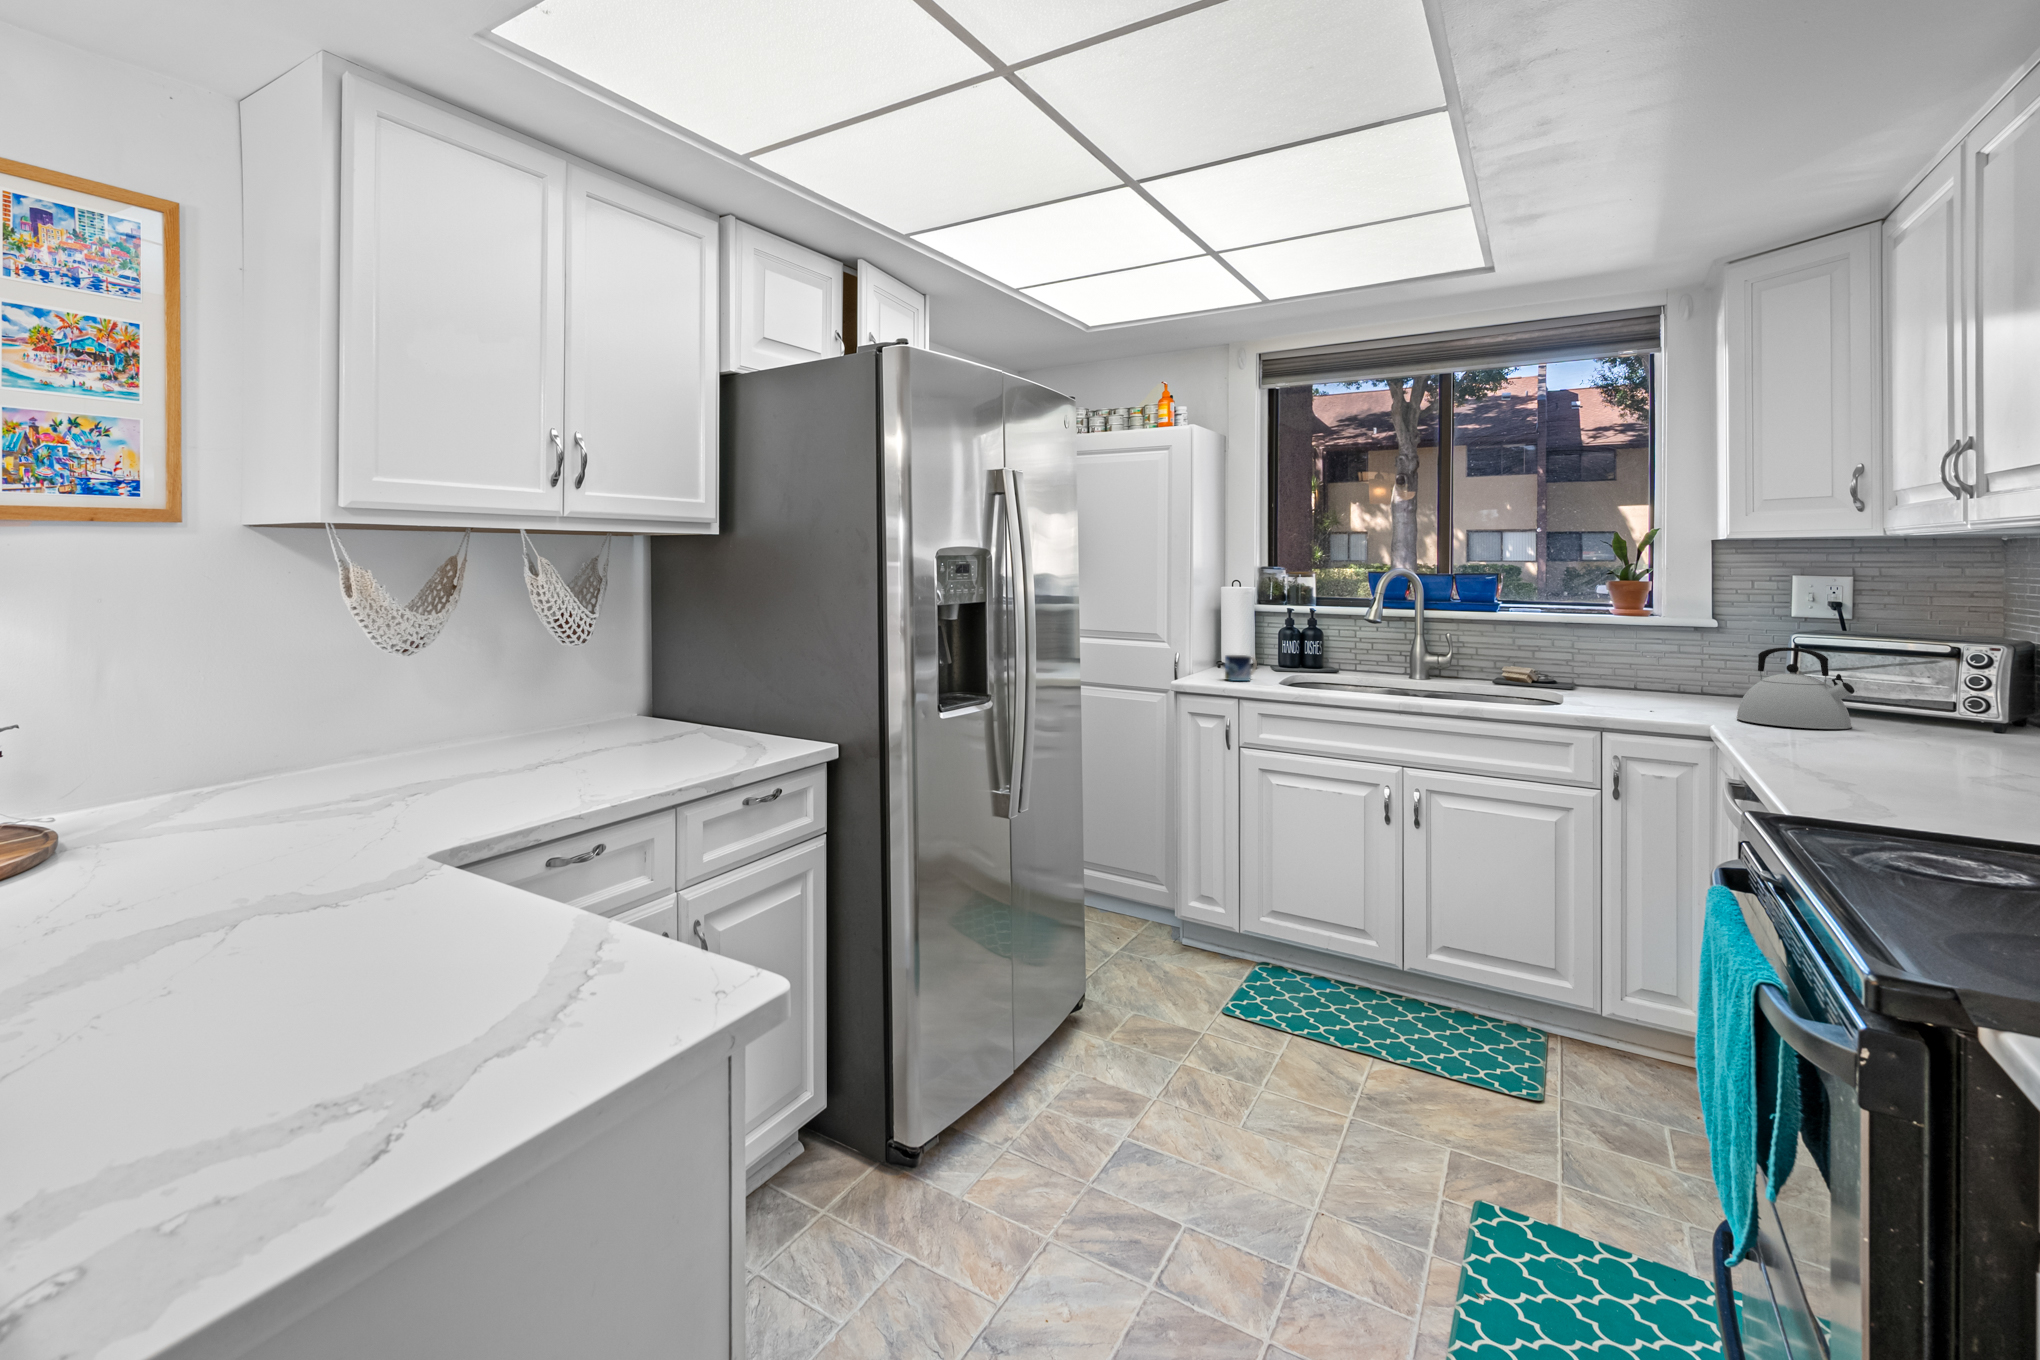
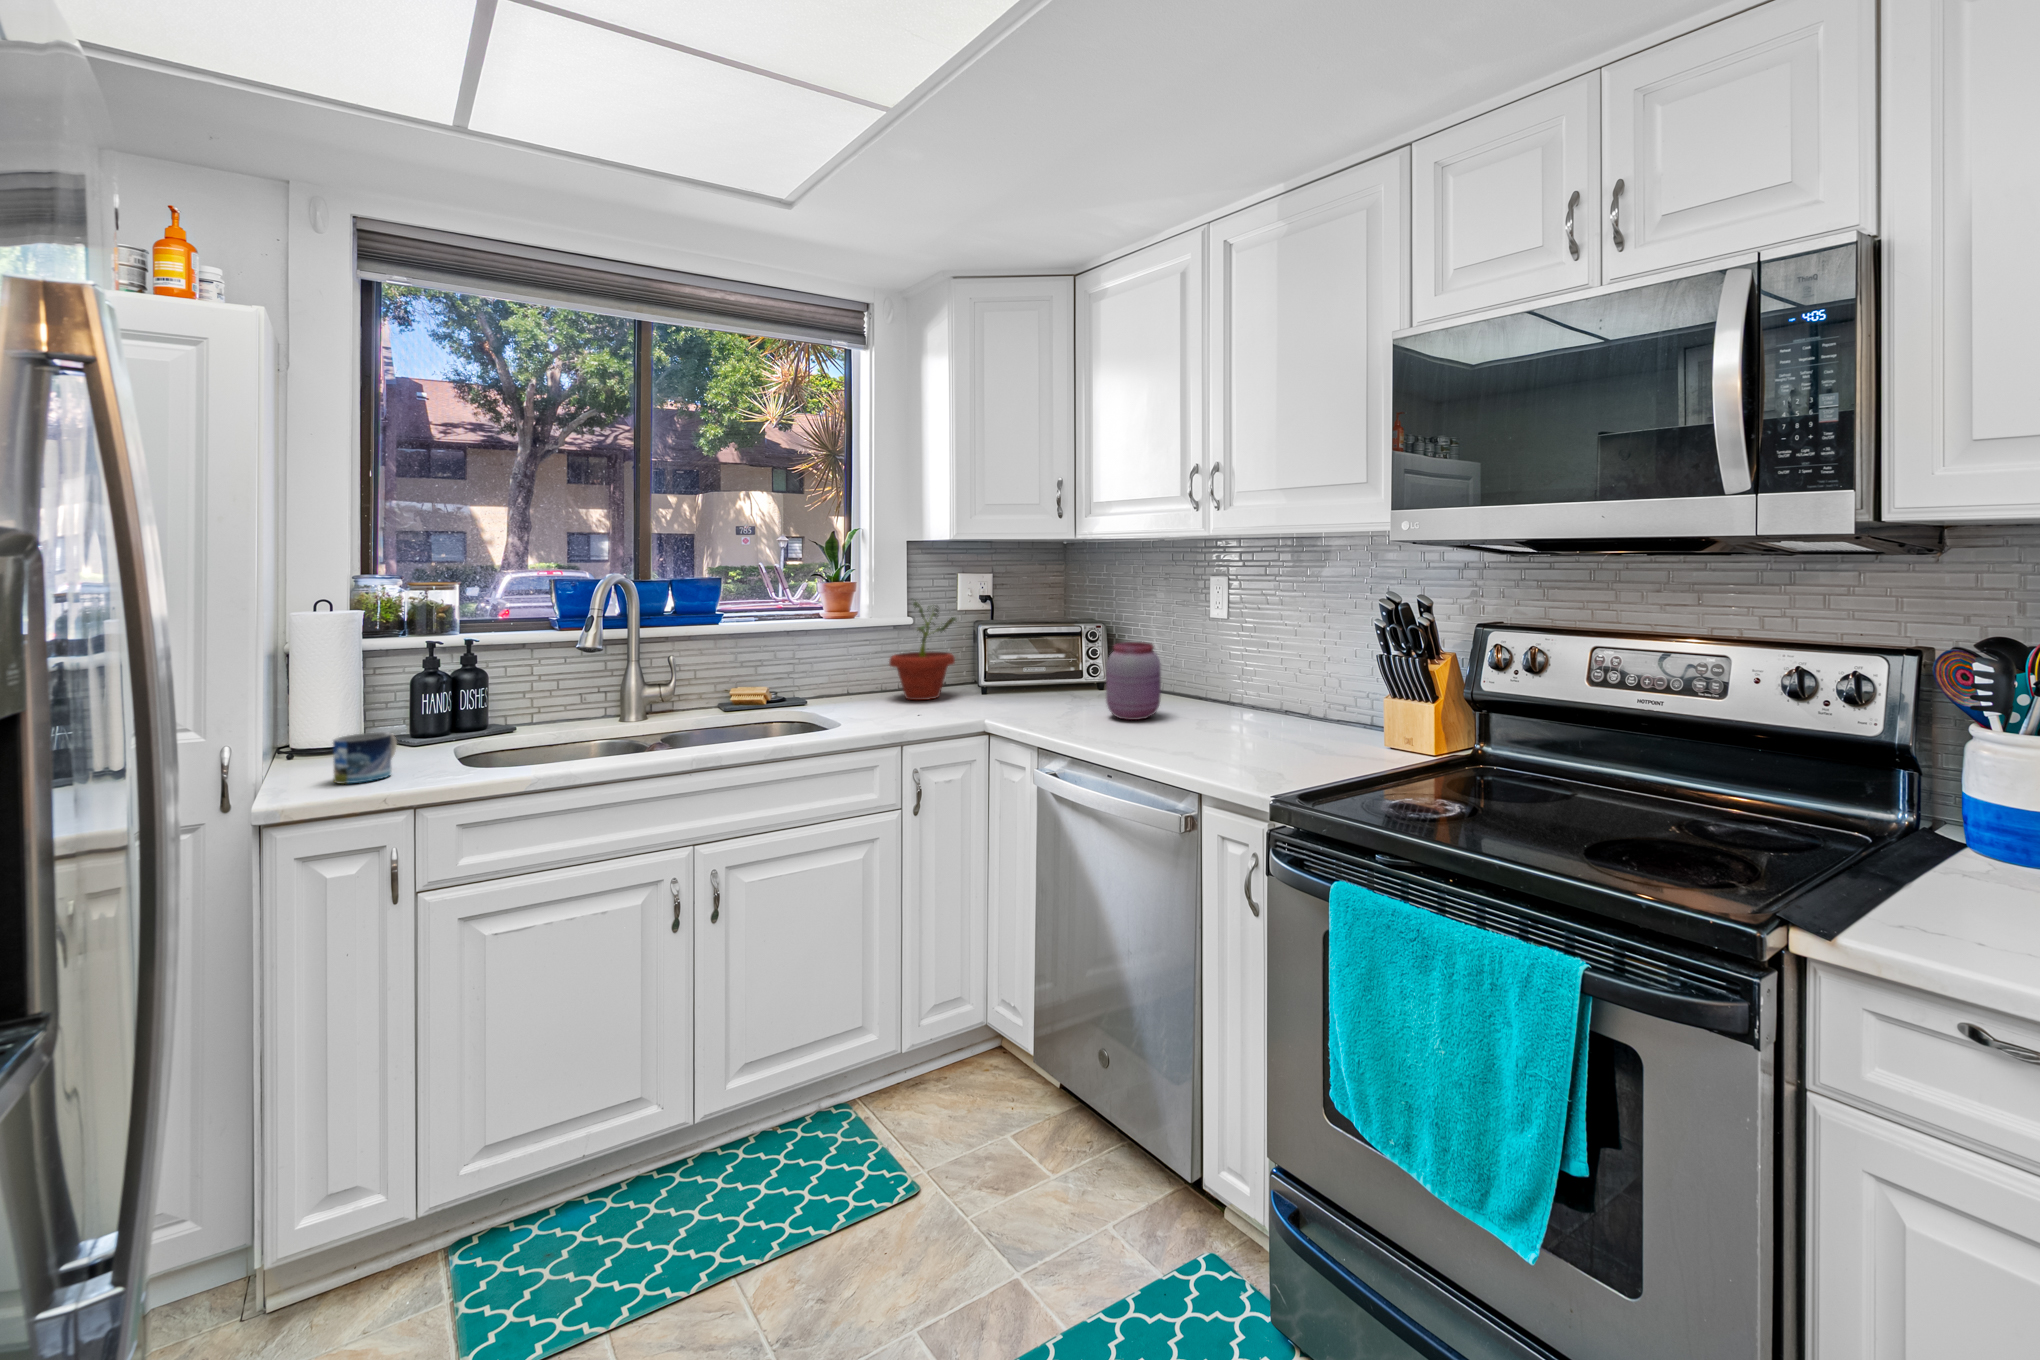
potted plant: none [1647,596,1741,704] -> present [889,602,956,700]
kettle: present [1737,647,1855,729] -> none [994,642,1071,714]
jar: none [1859,653,1958,750] -> present [1106,642,1161,720]

